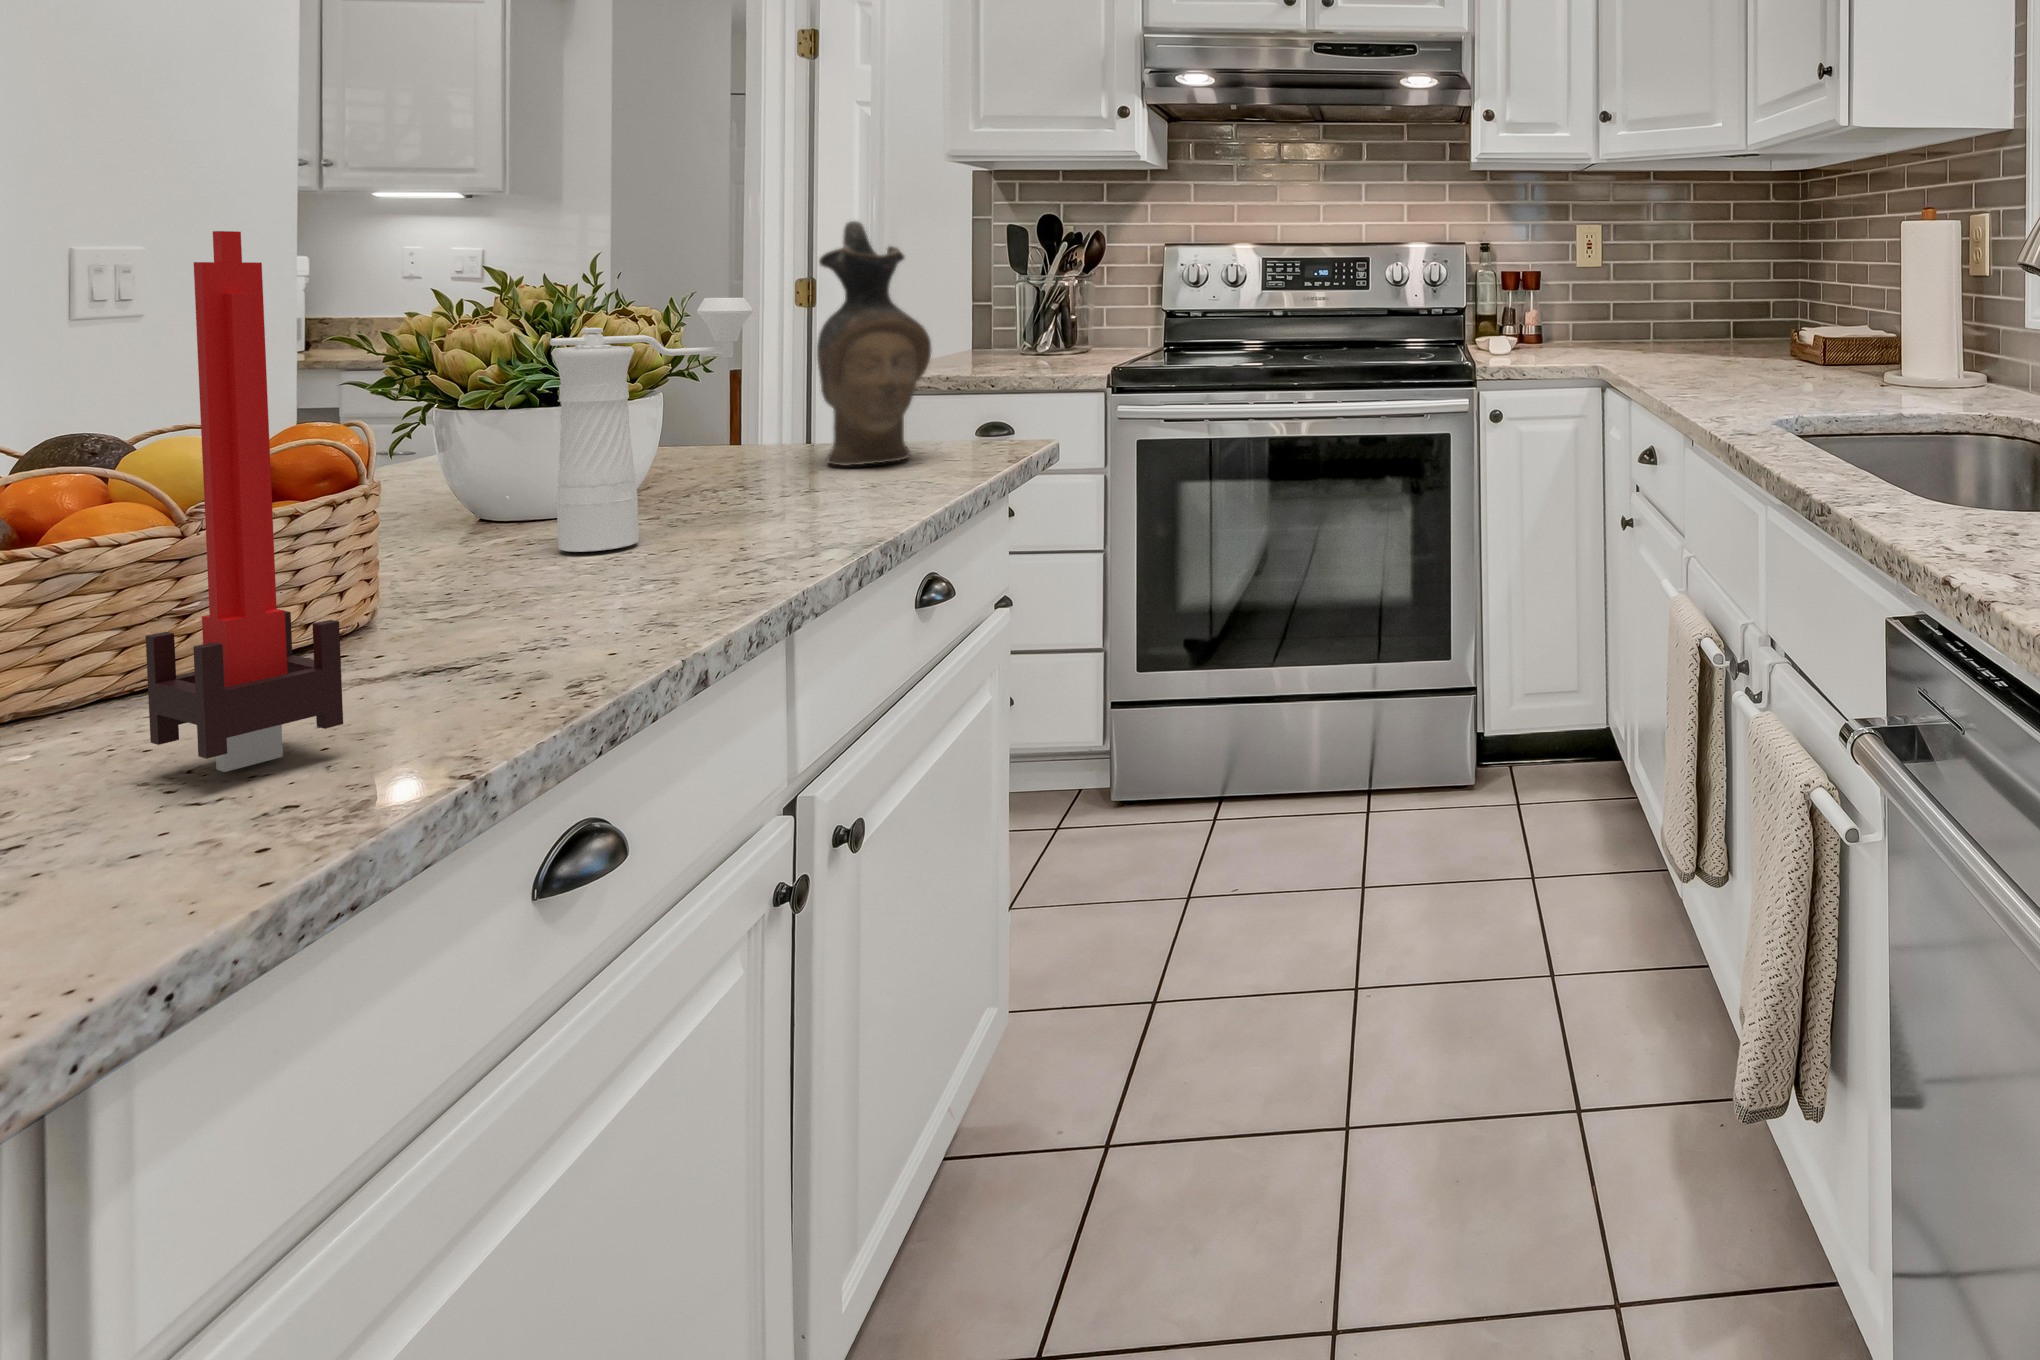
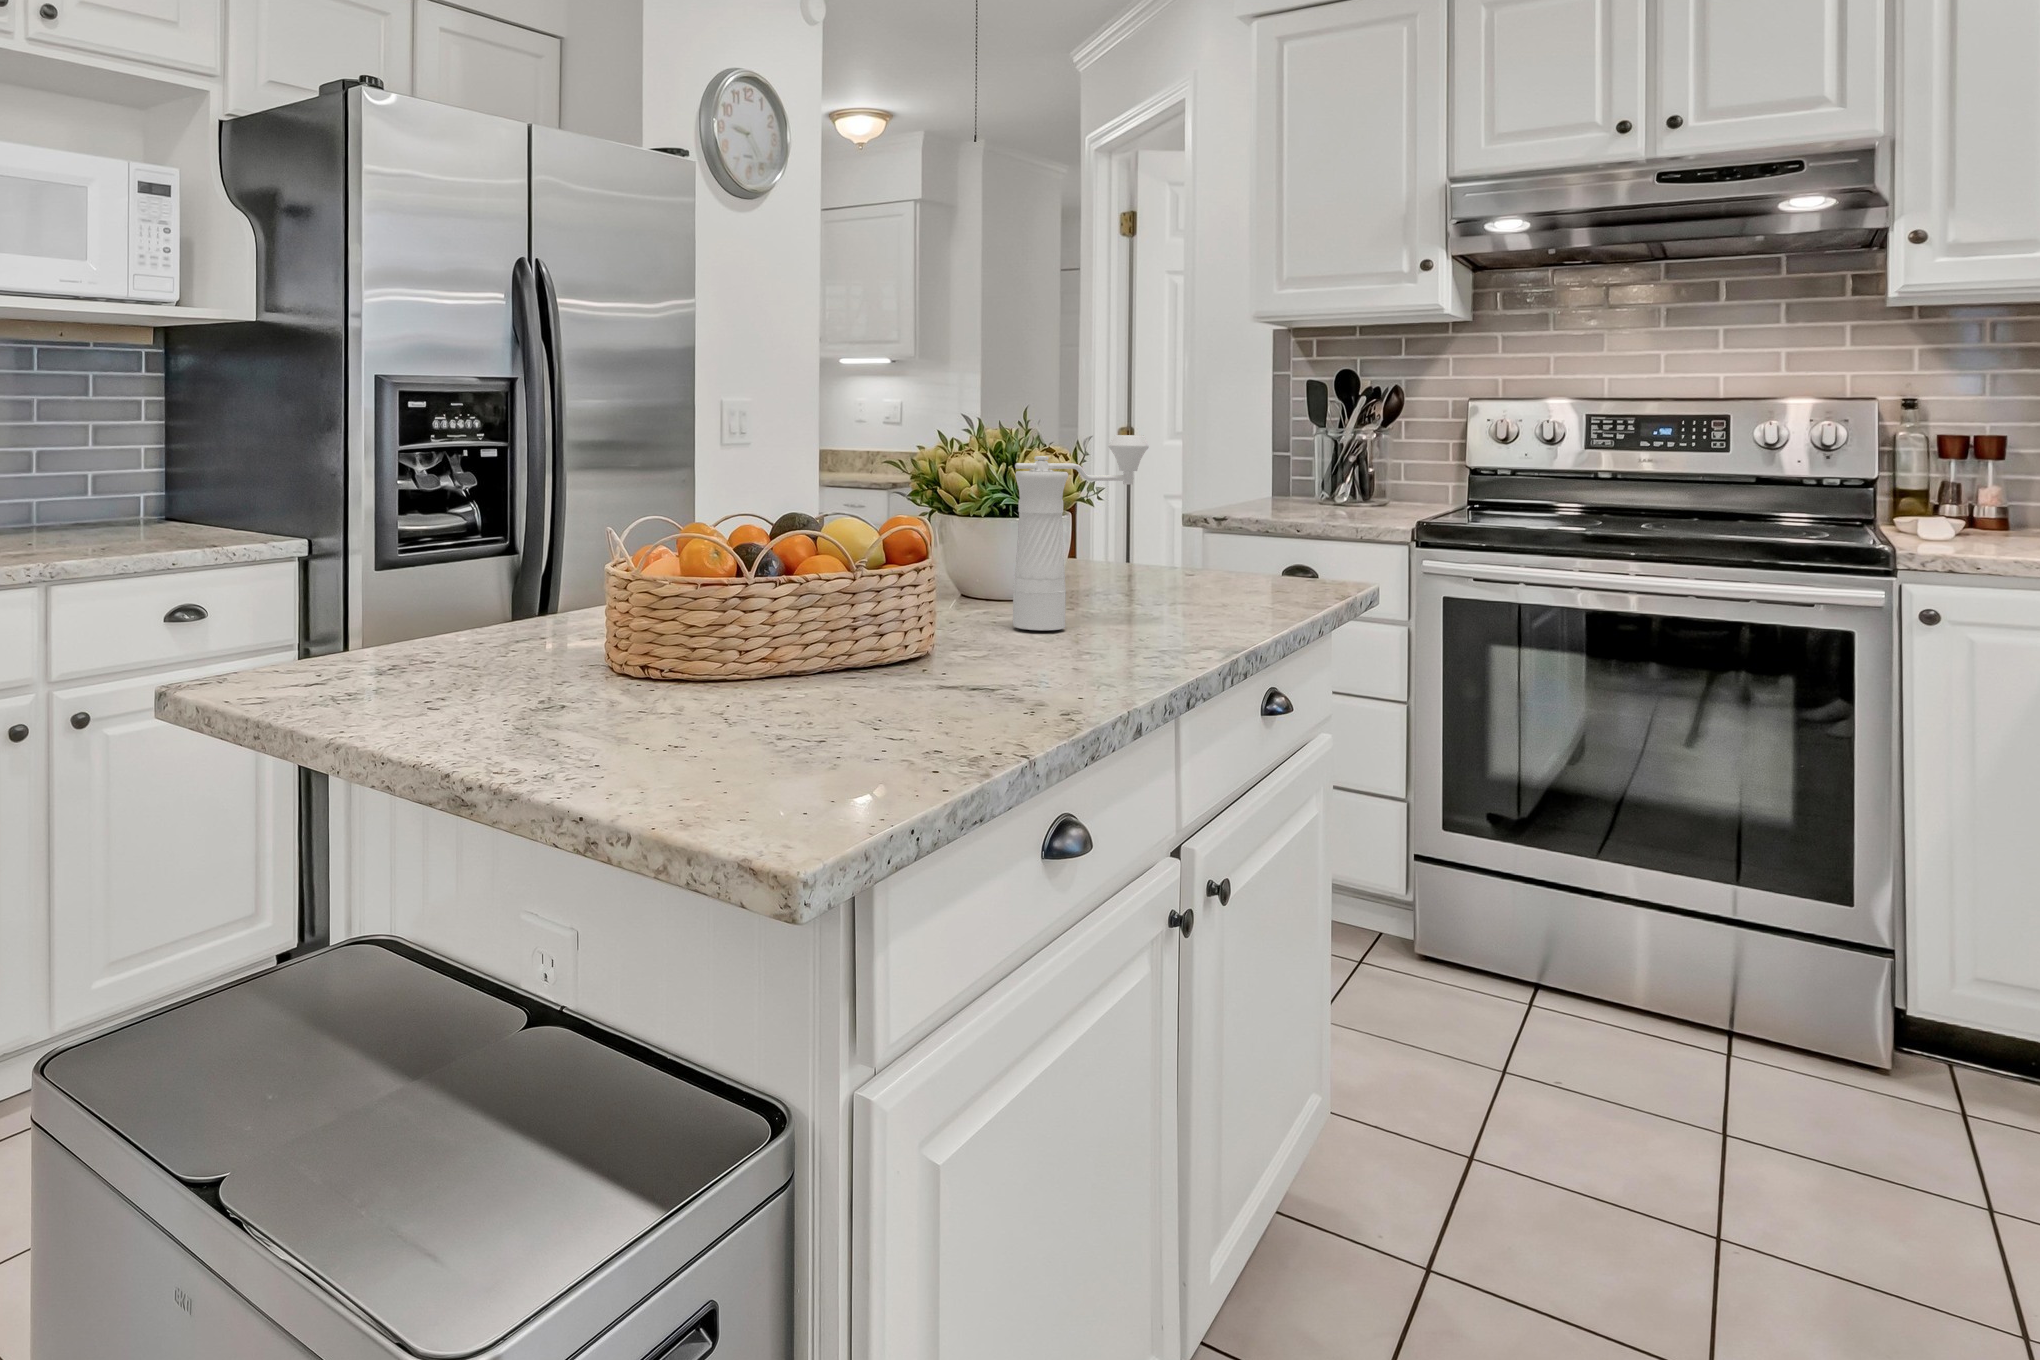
ceramic pitcher: present [817,221,931,465] -> none [1177,373,1274,589]
candle: present [146,231,343,772] -> none [851,373,948,729]

